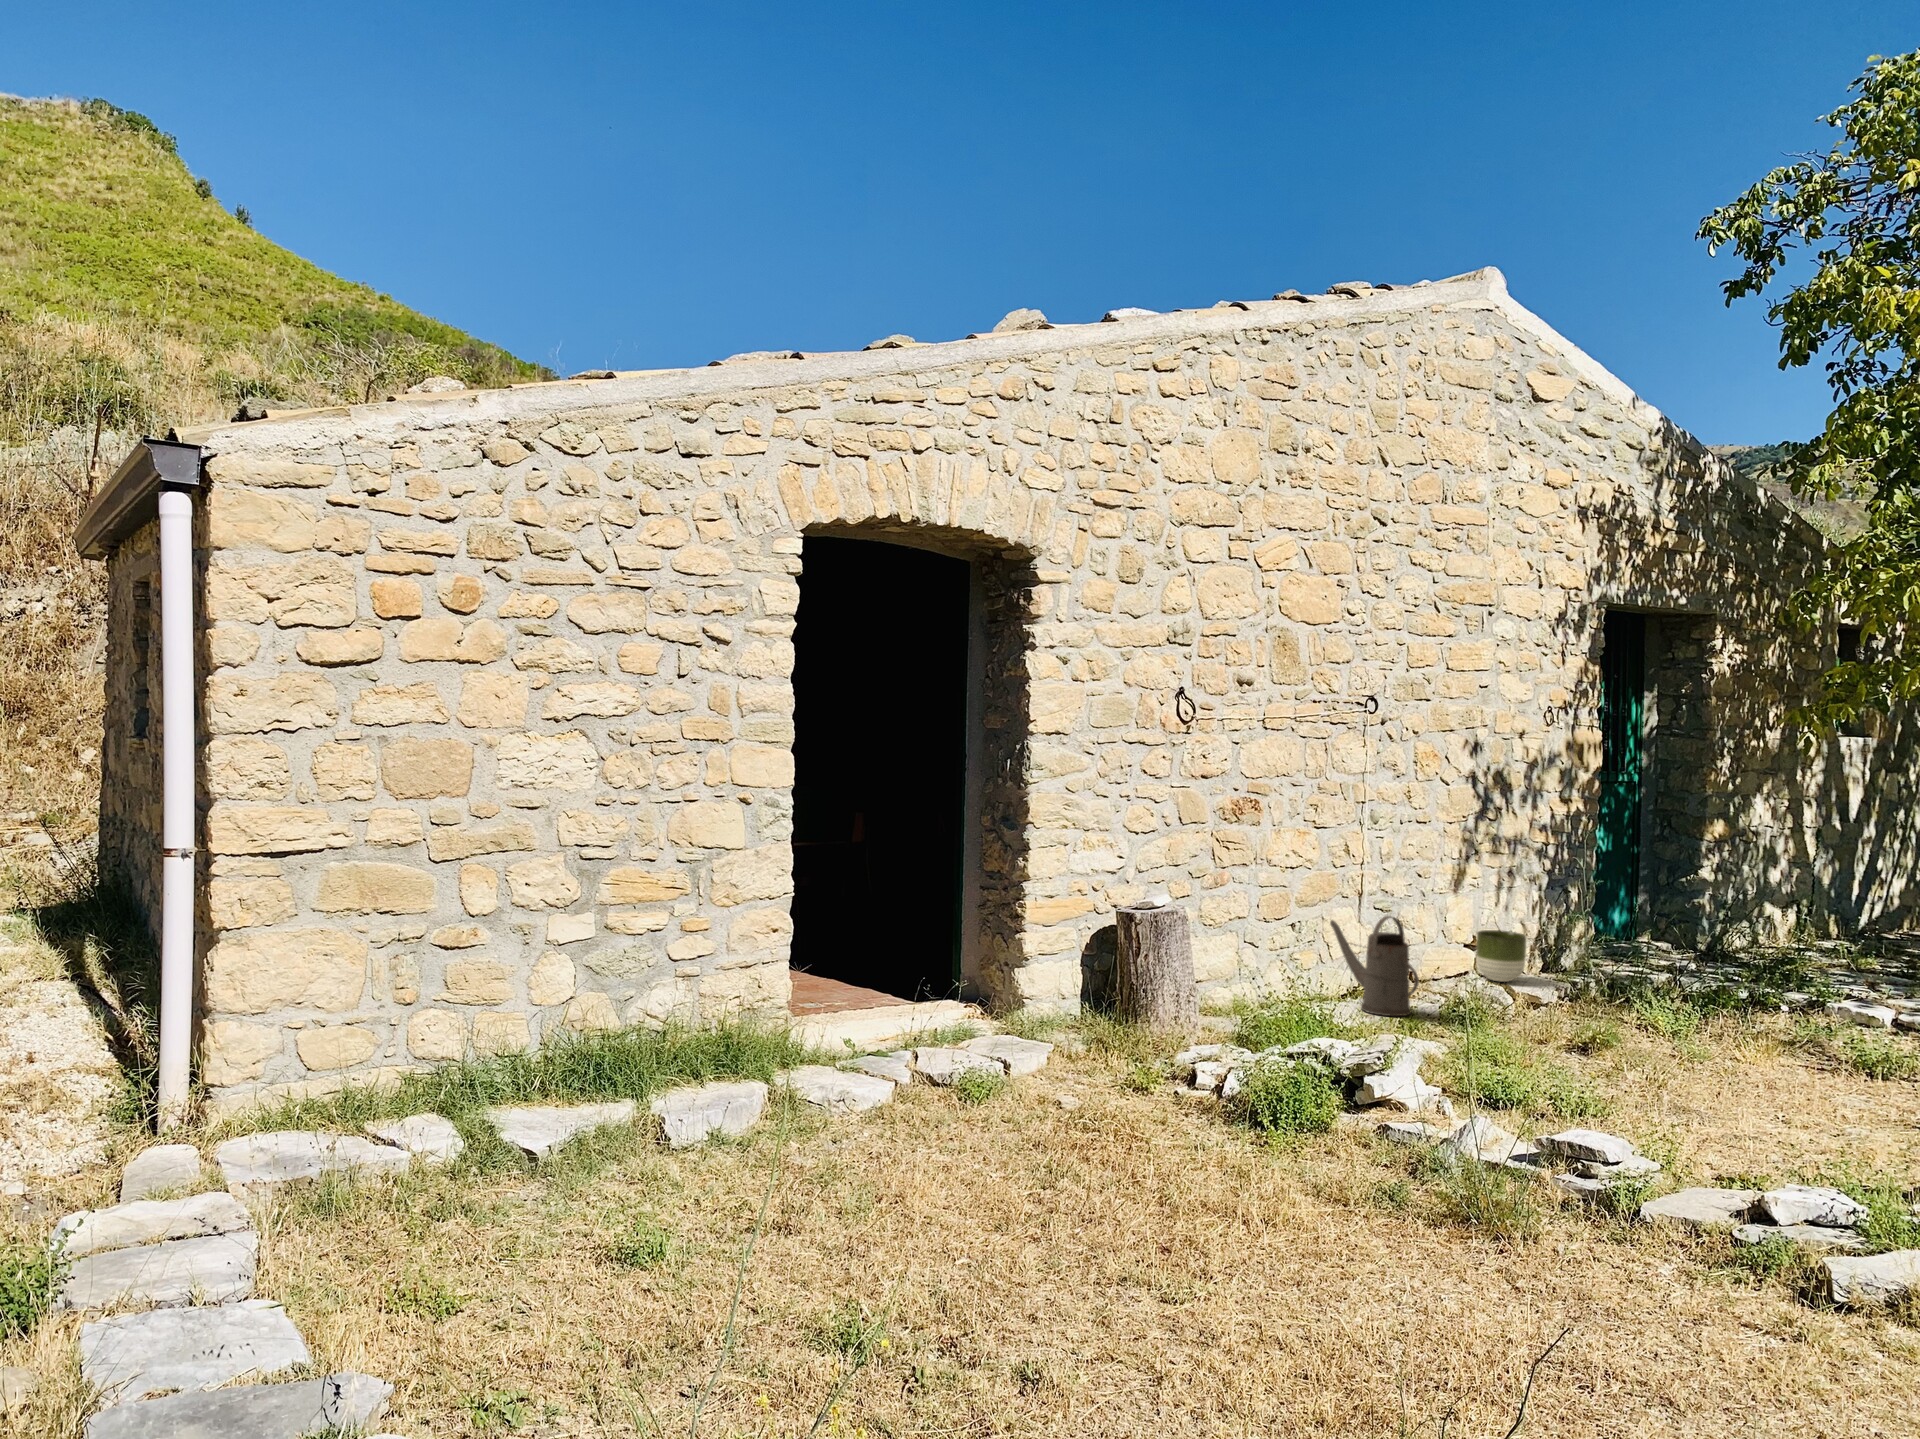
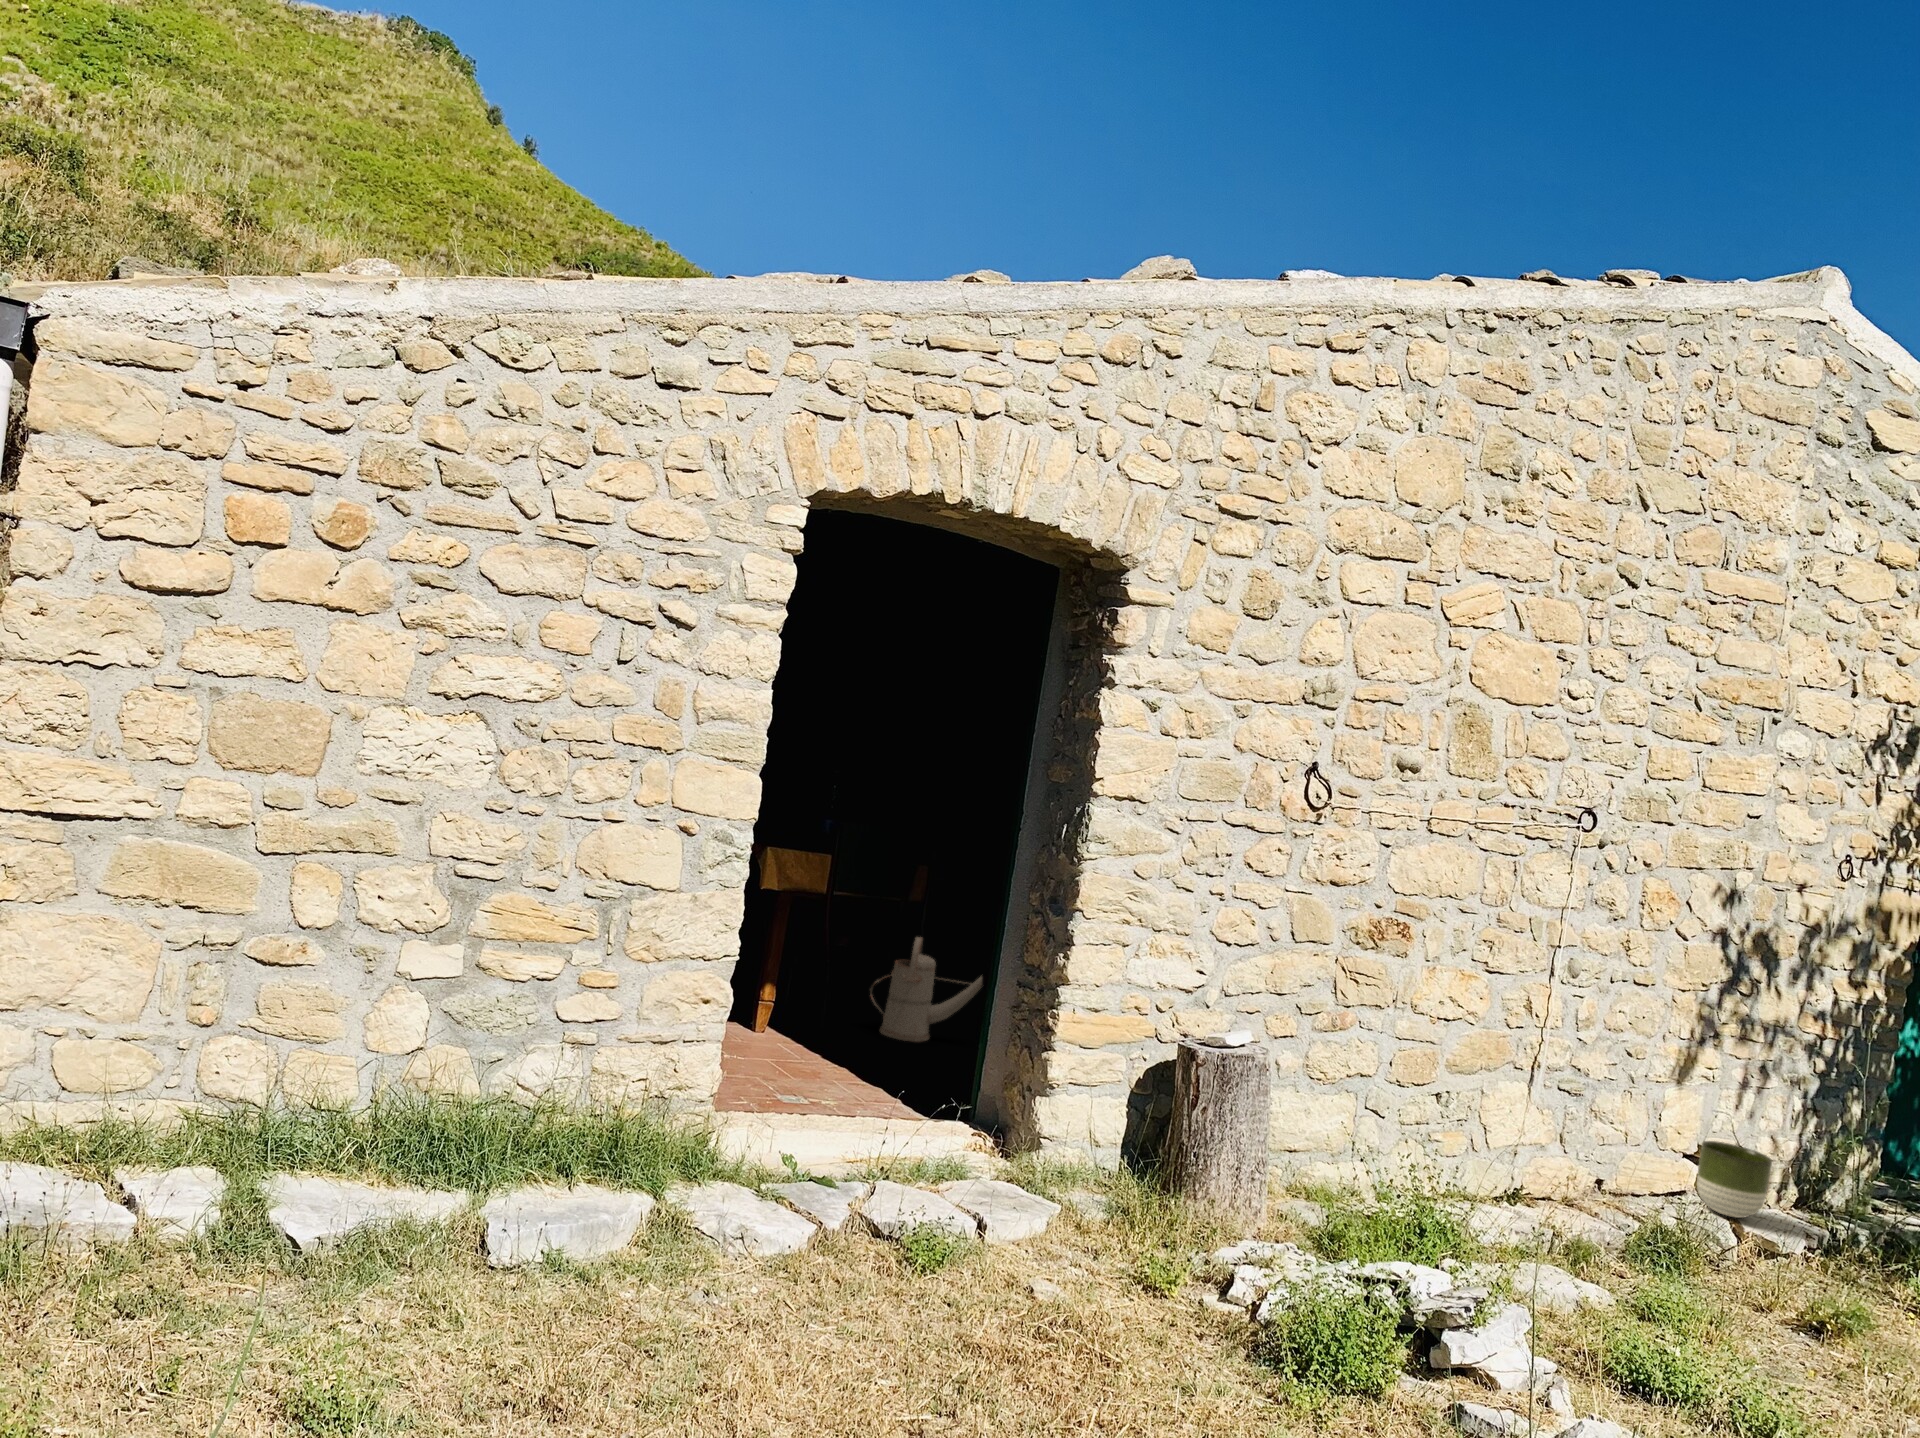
watering can: present [1330,916,1419,1016] -> present [870,937,982,1042]

